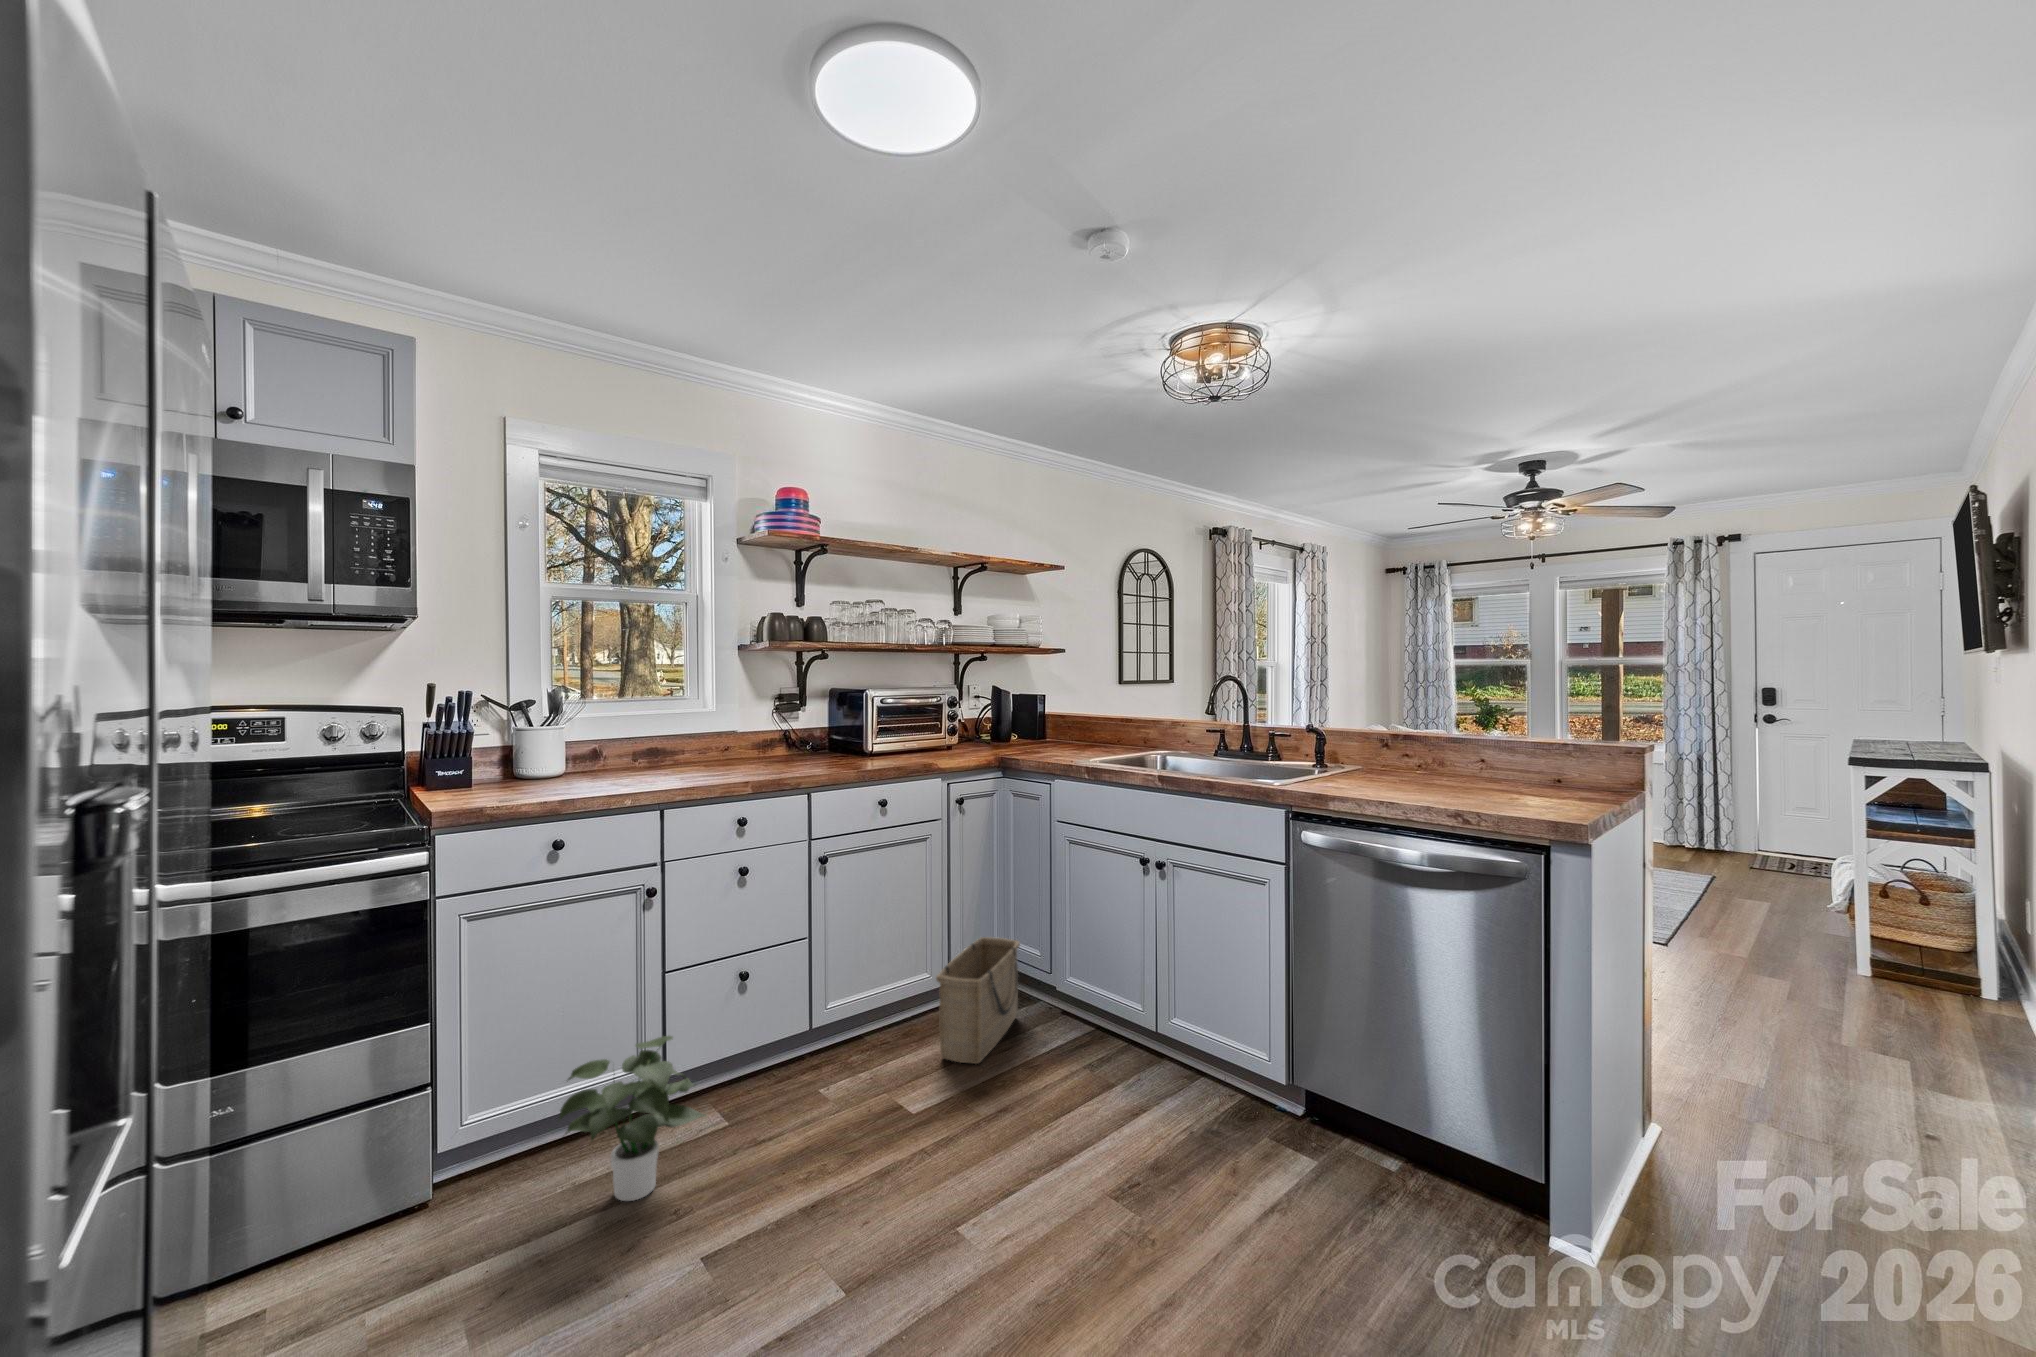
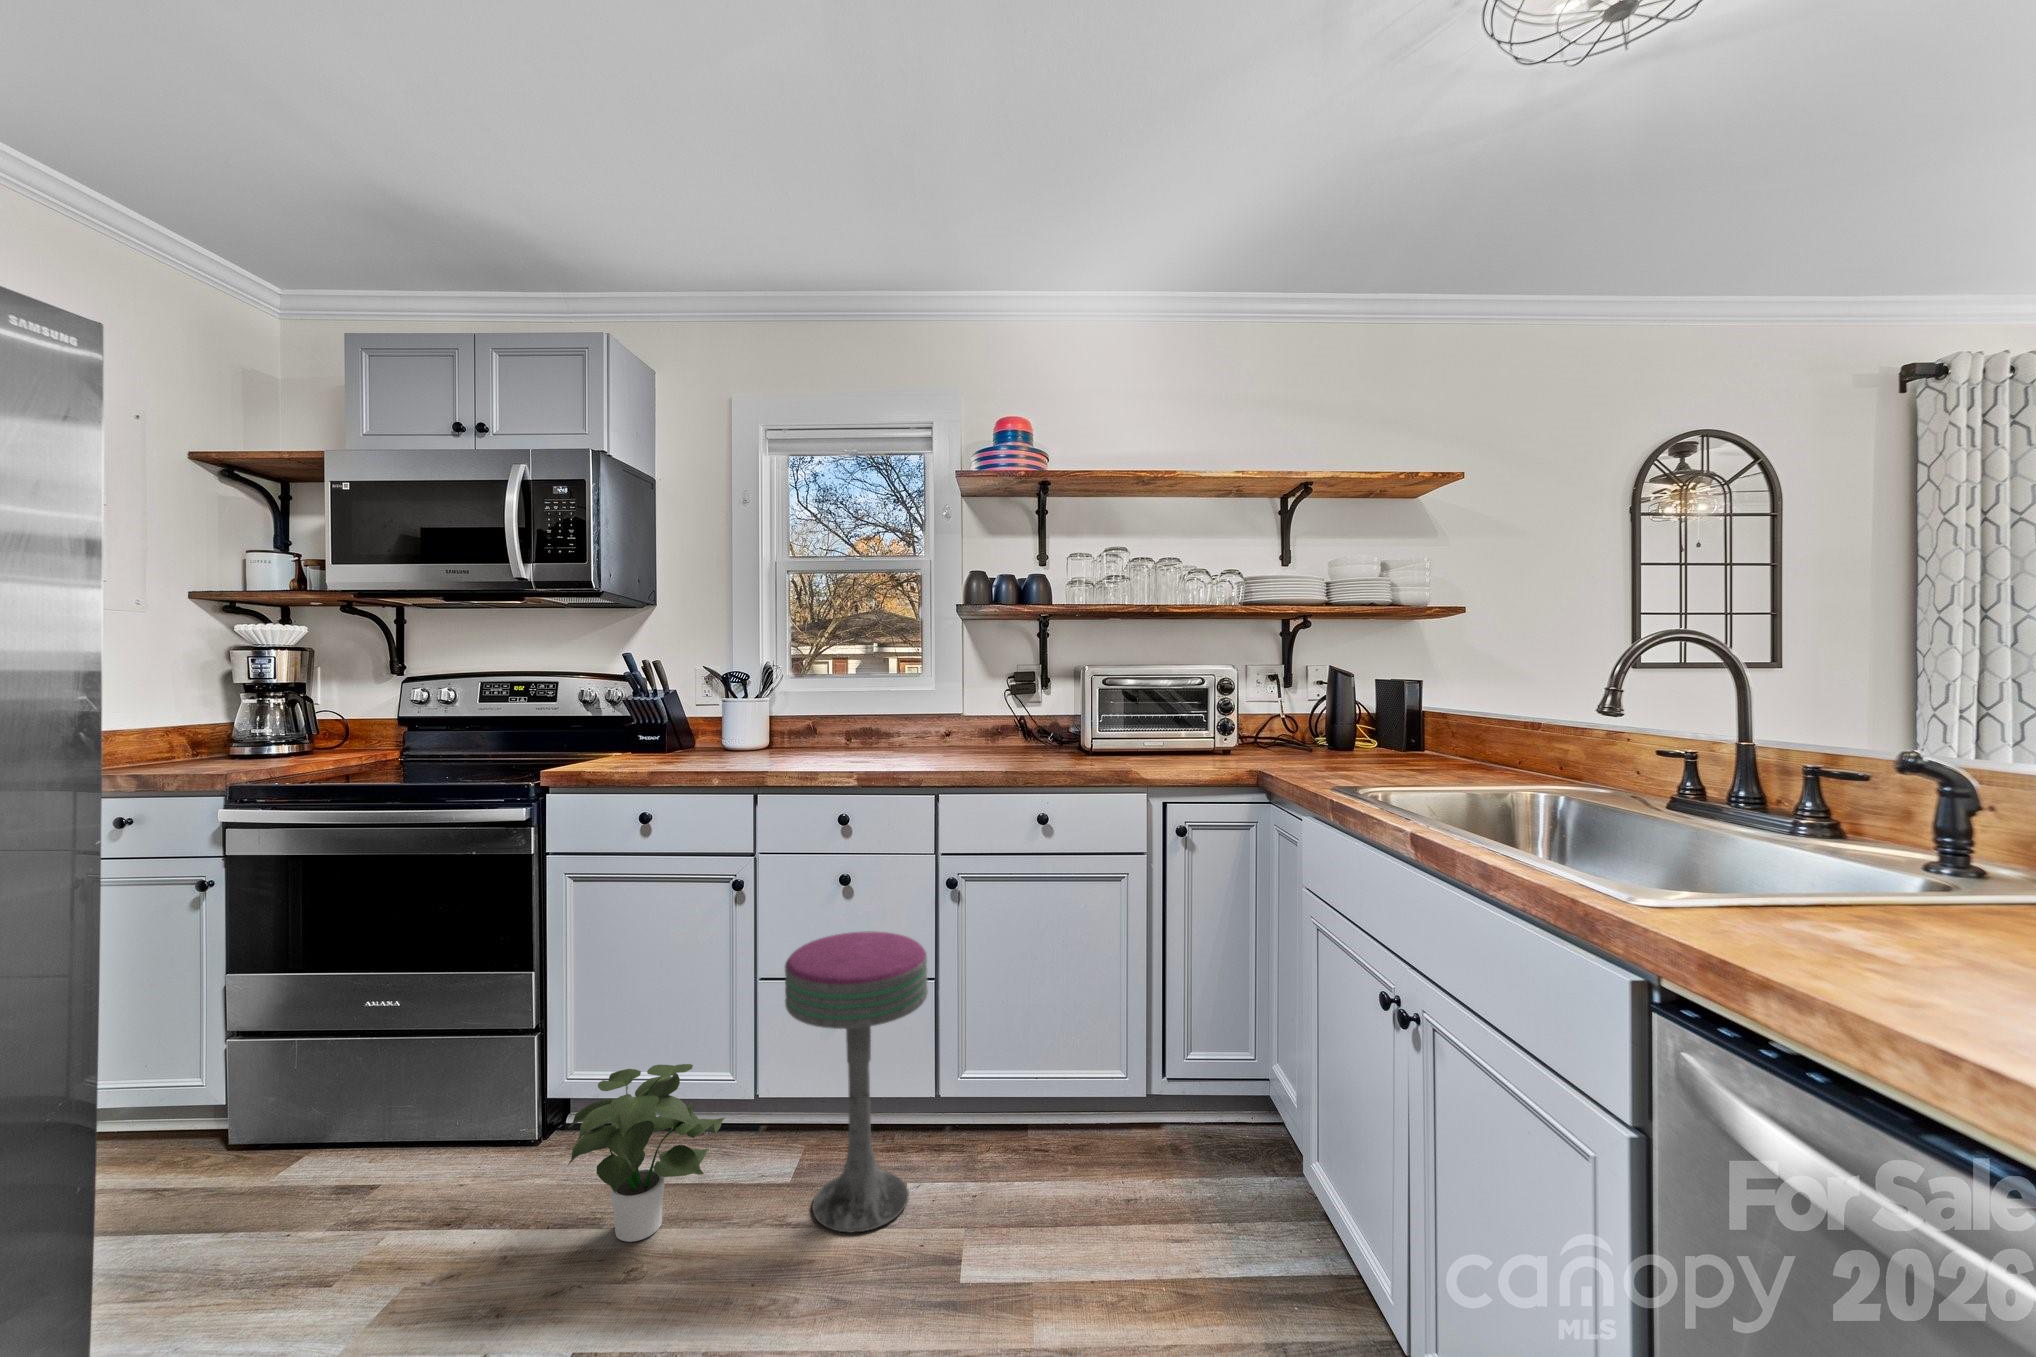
bar stool: none [742,899,855,1132] -> present [785,931,928,1233]
basket: present [936,937,1020,1064] -> none [1067,1032,1244,1224]

